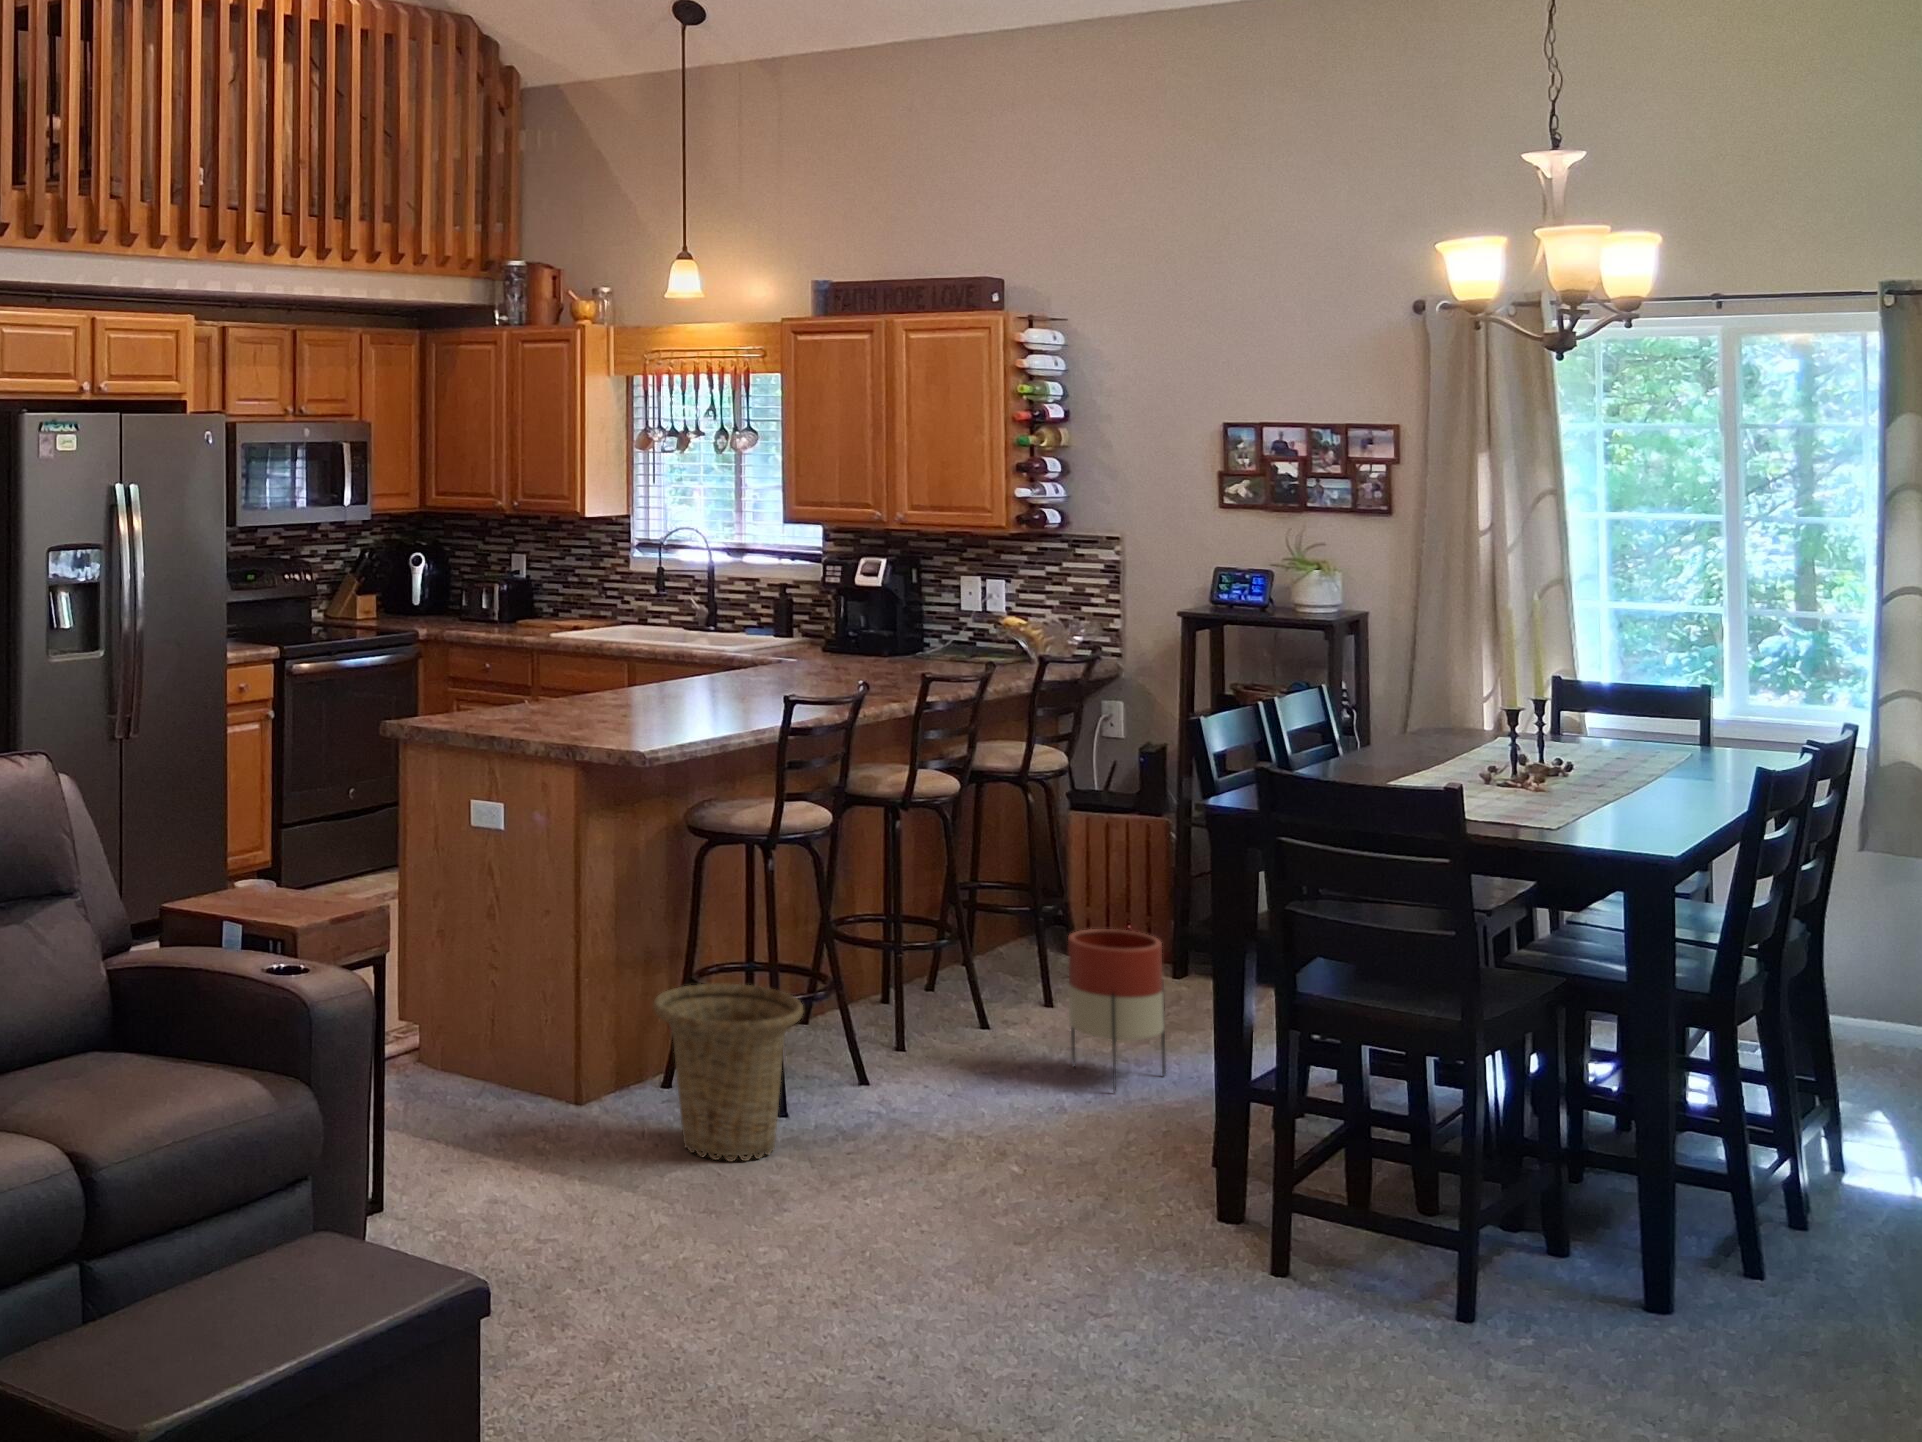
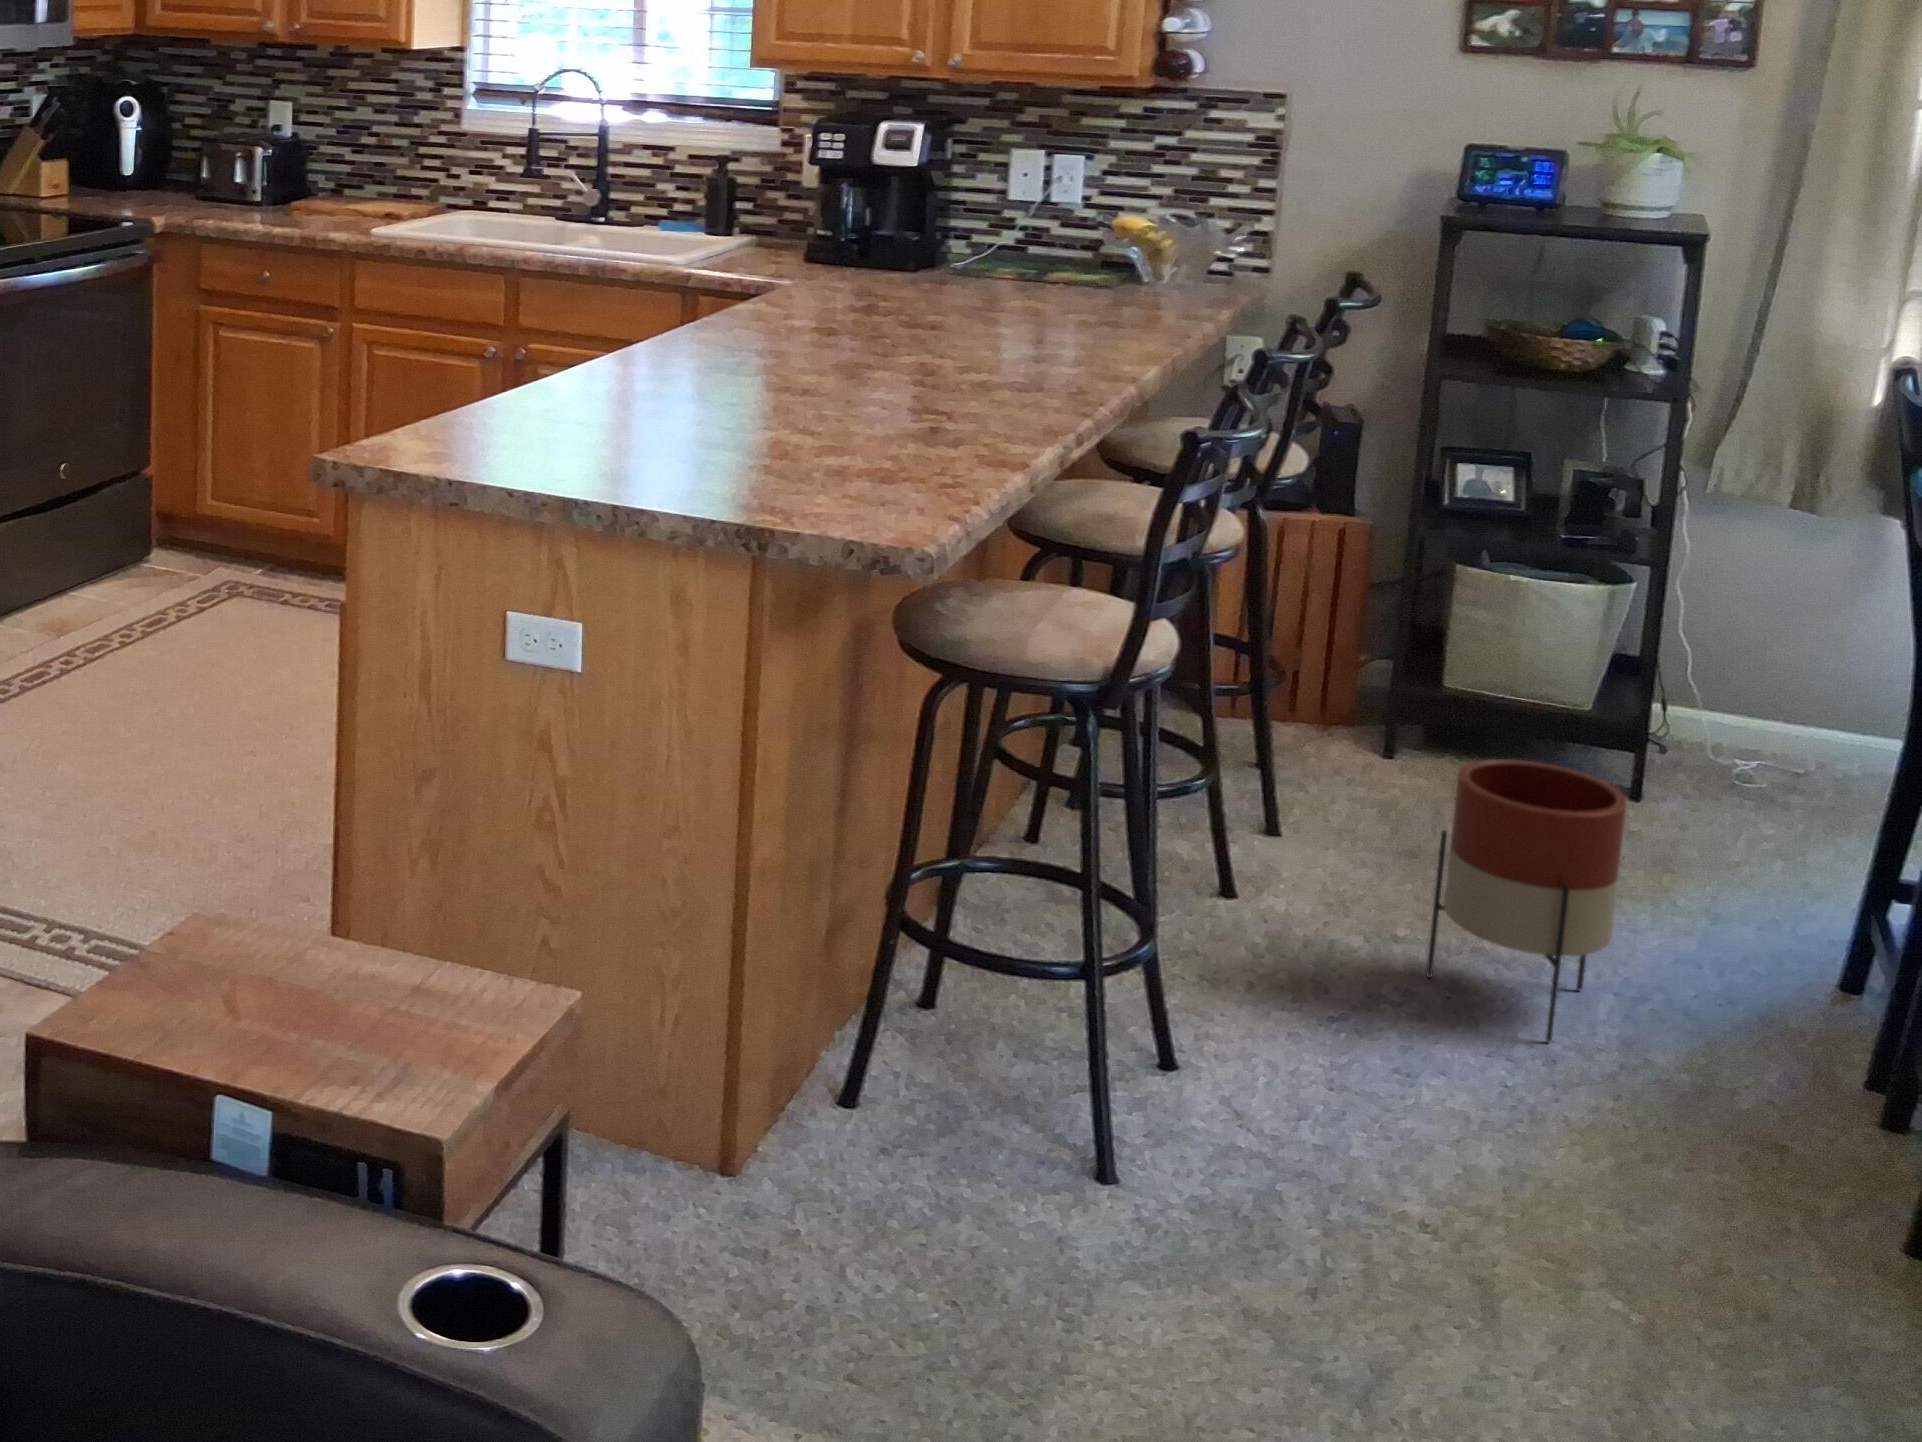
basket: present [653,984,803,1161] -> none [924,948,1226,1314]

